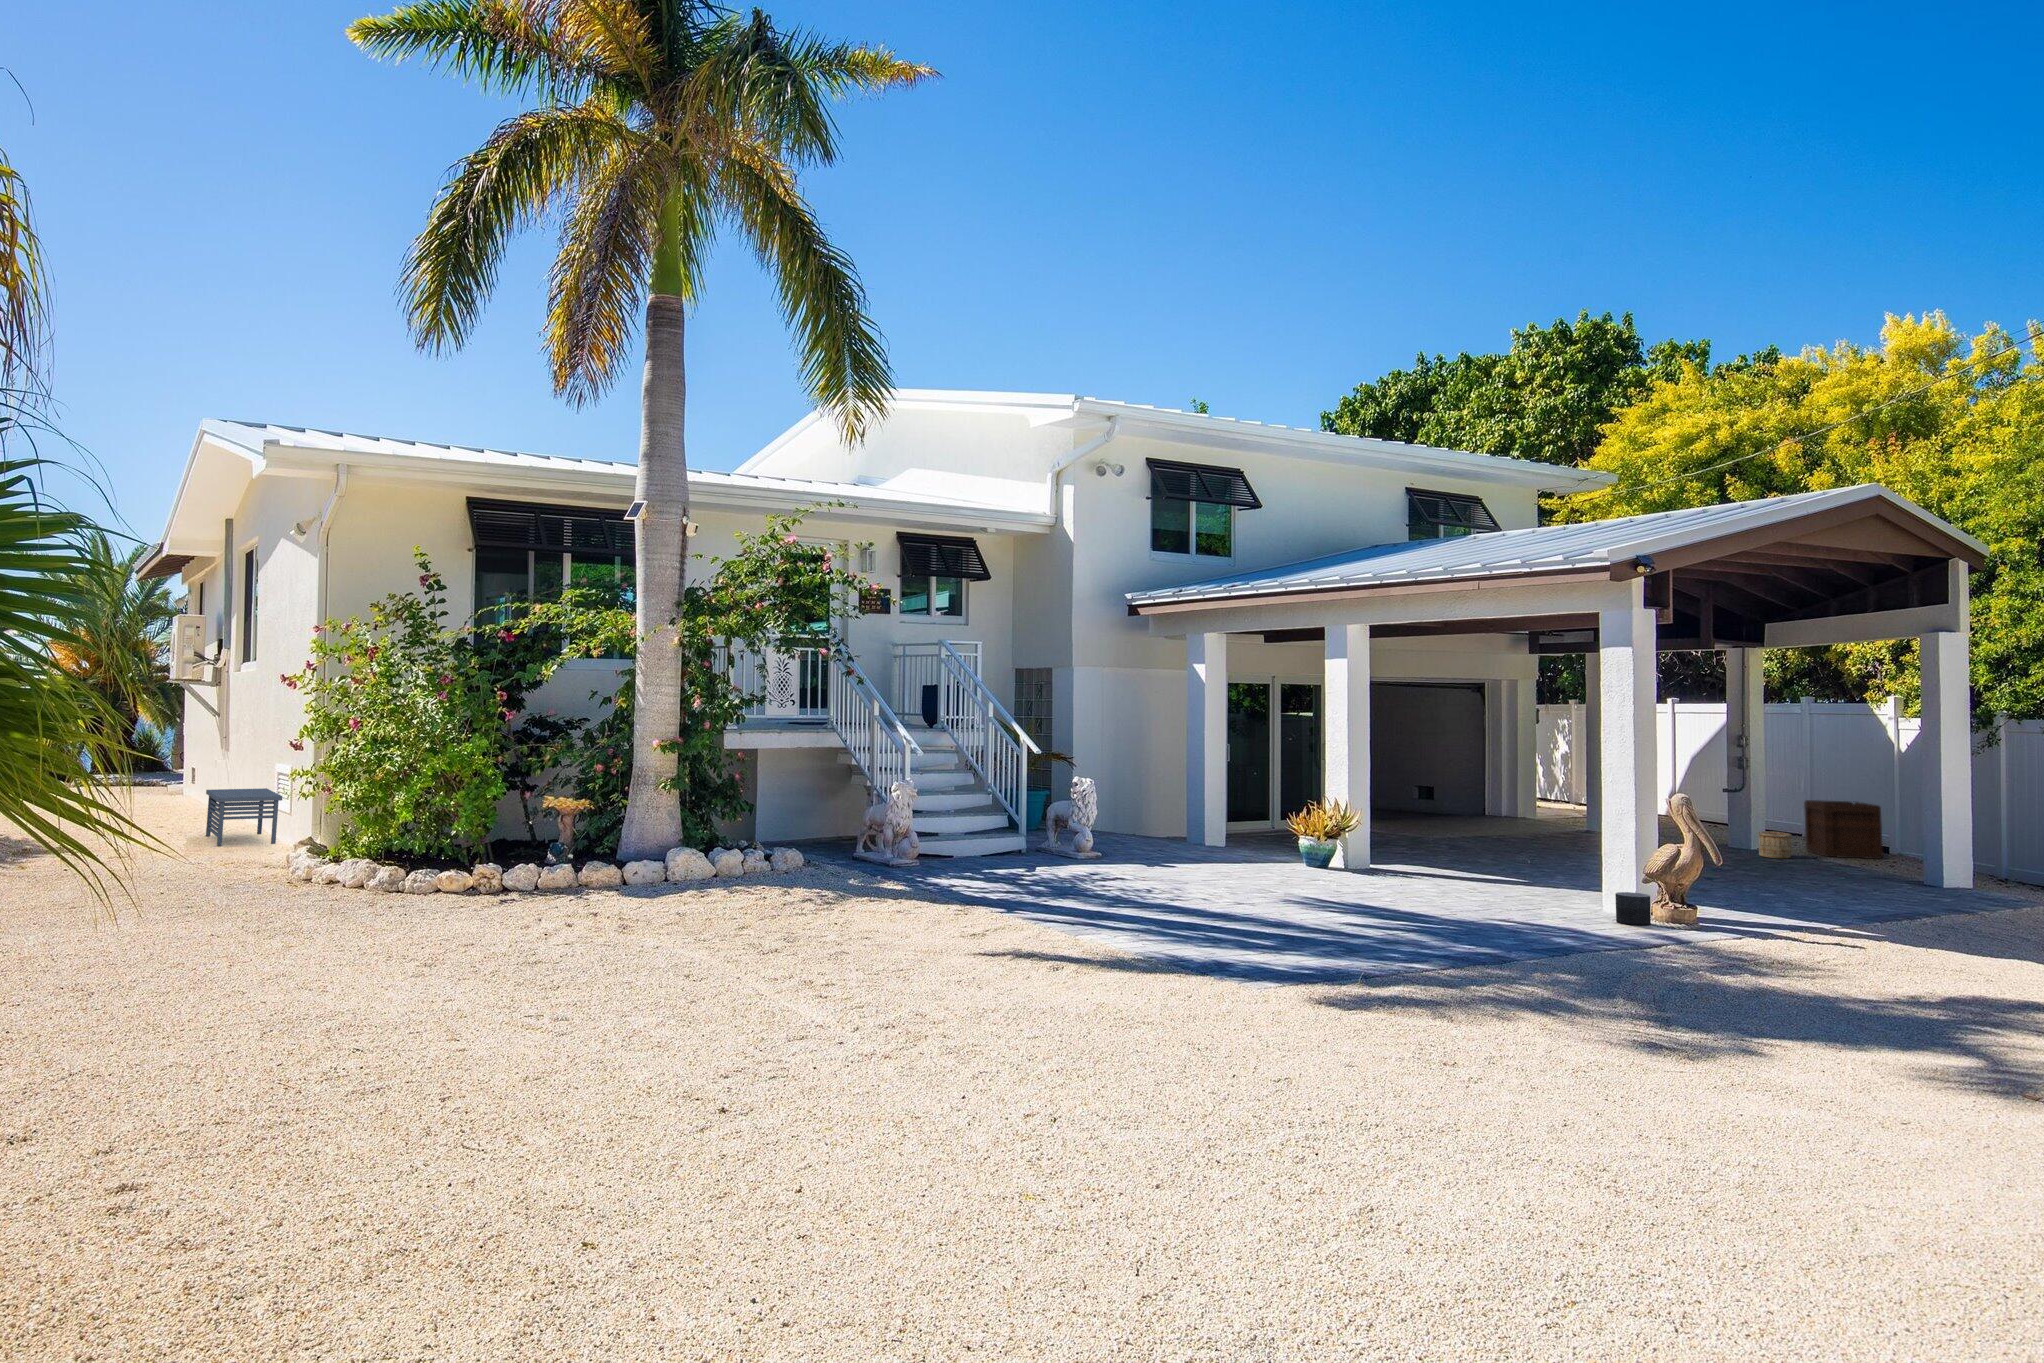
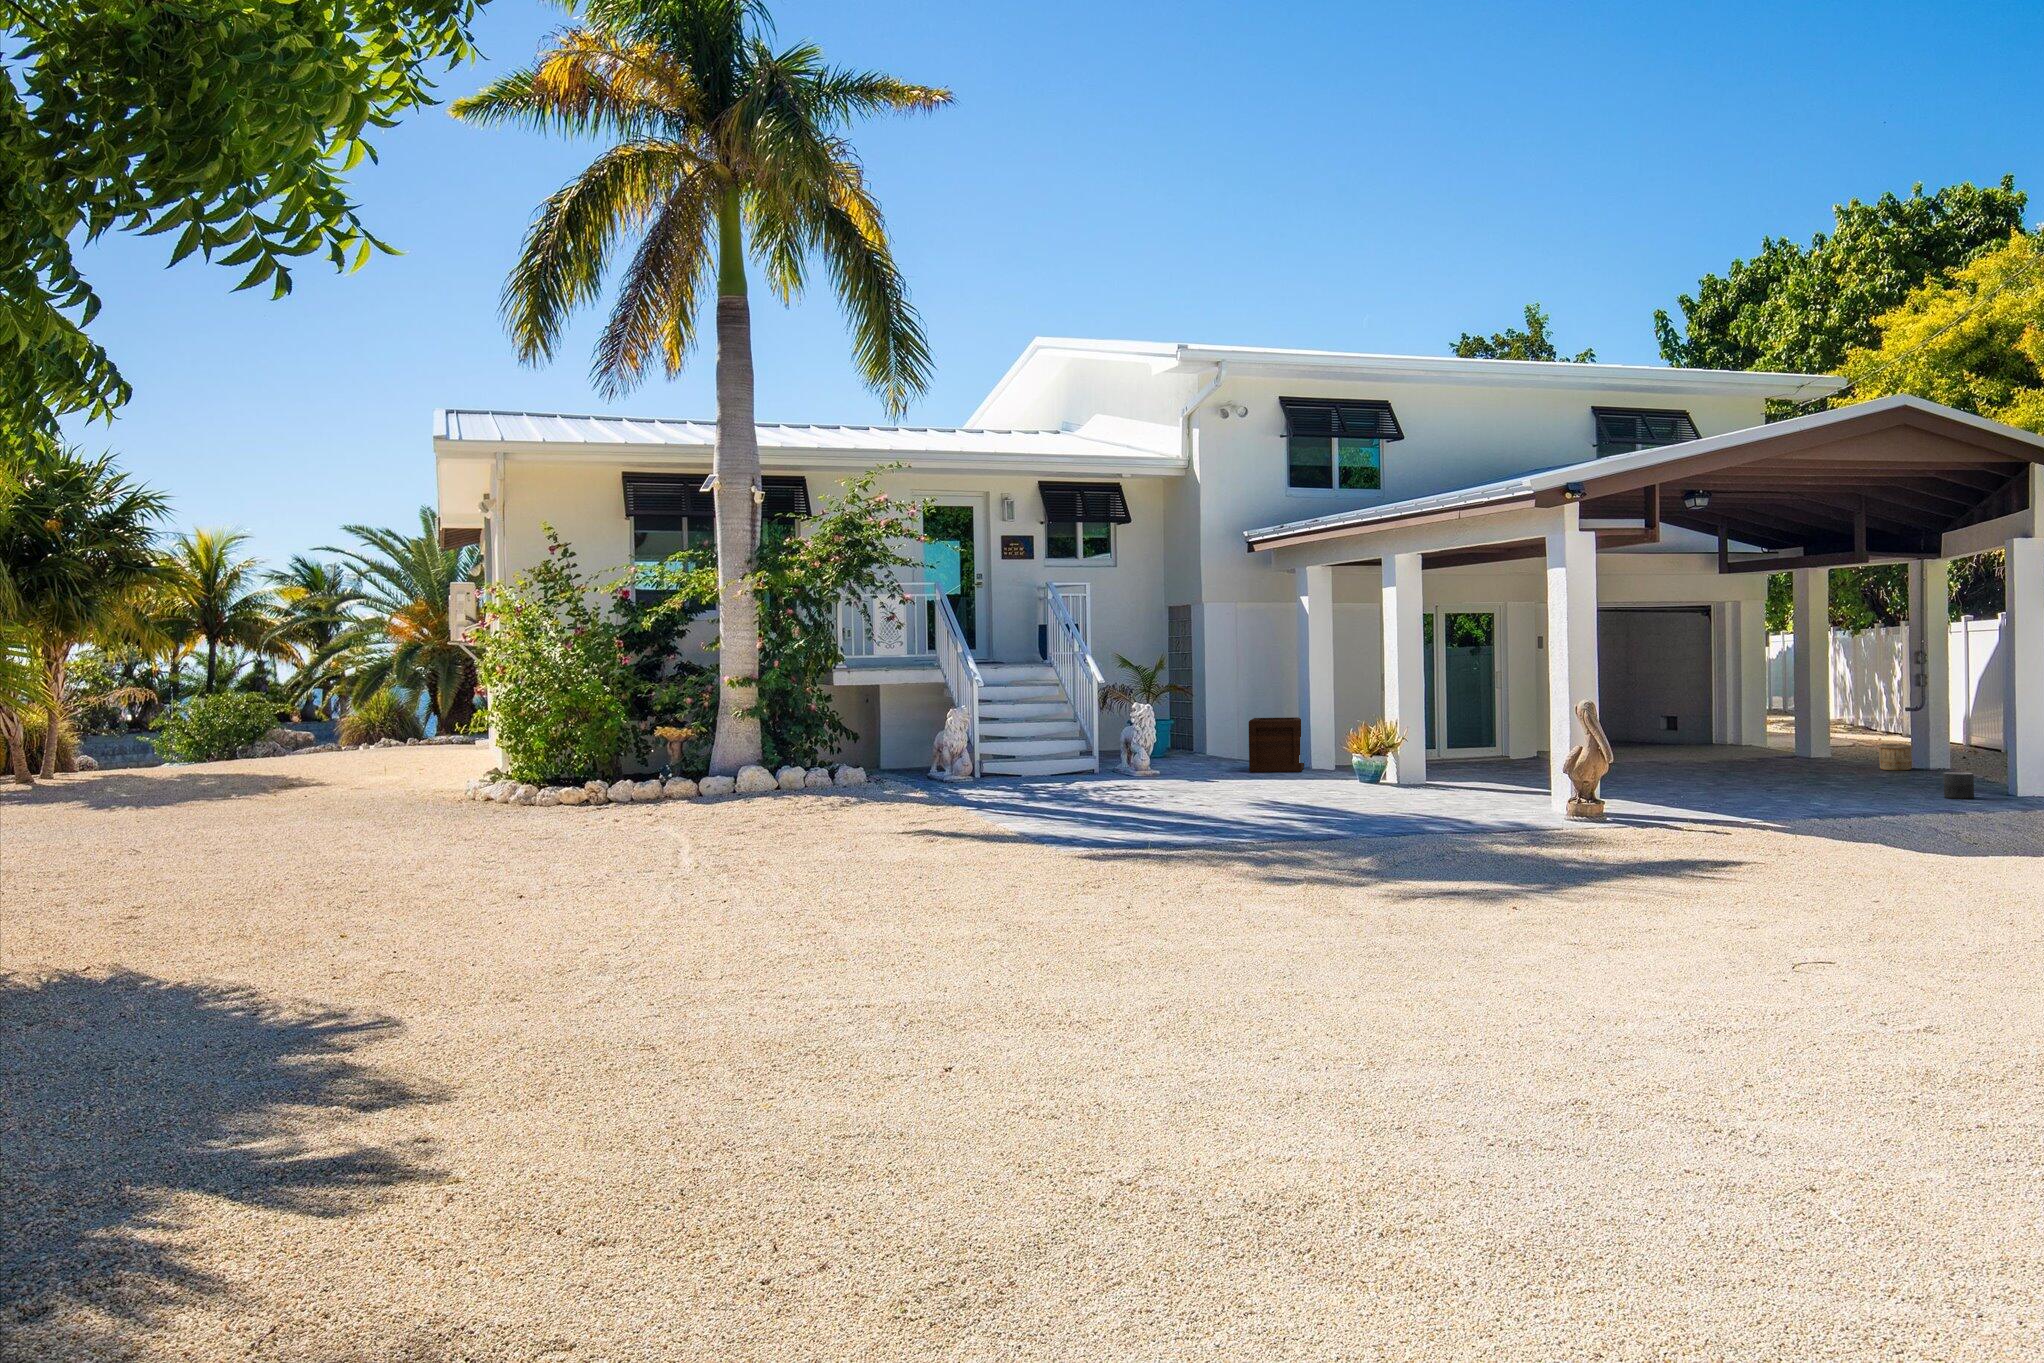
storage bench: present [206,788,282,846] -> none [451,733,507,779]
wooden crate: present [1804,800,1883,859] -> present [1249,717,1304,773]
planter: present [1615,892,1651,925] -> present [1943,772,1974,799]

